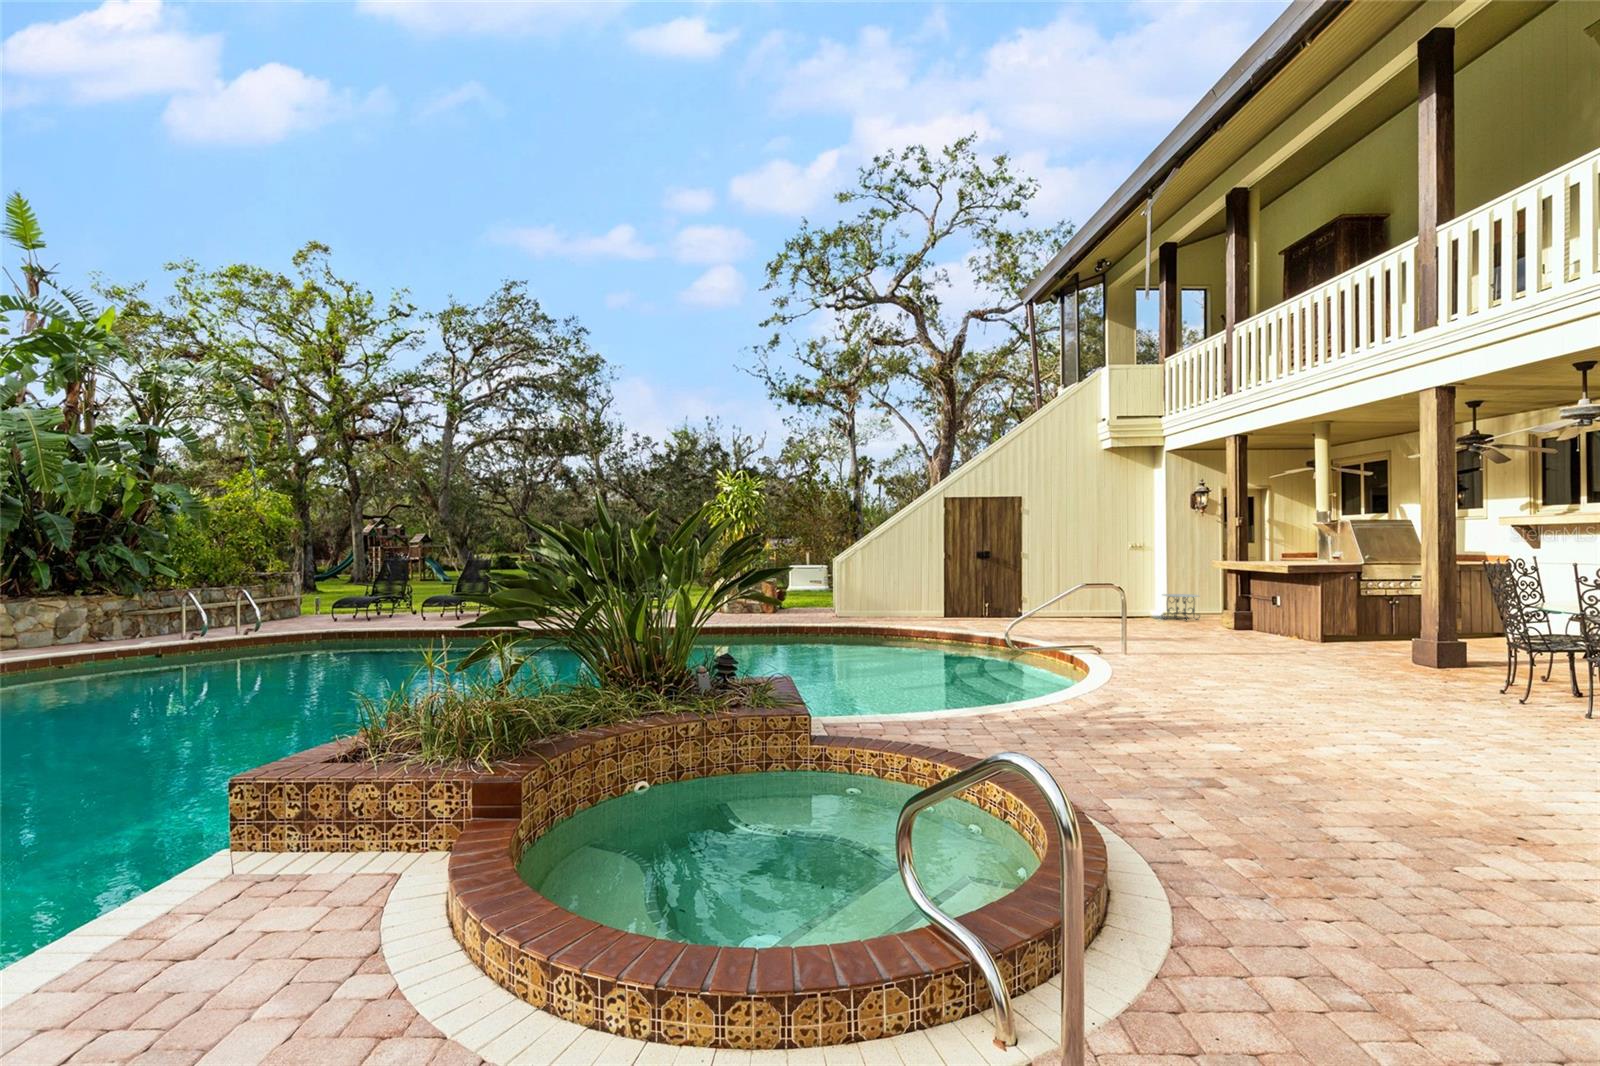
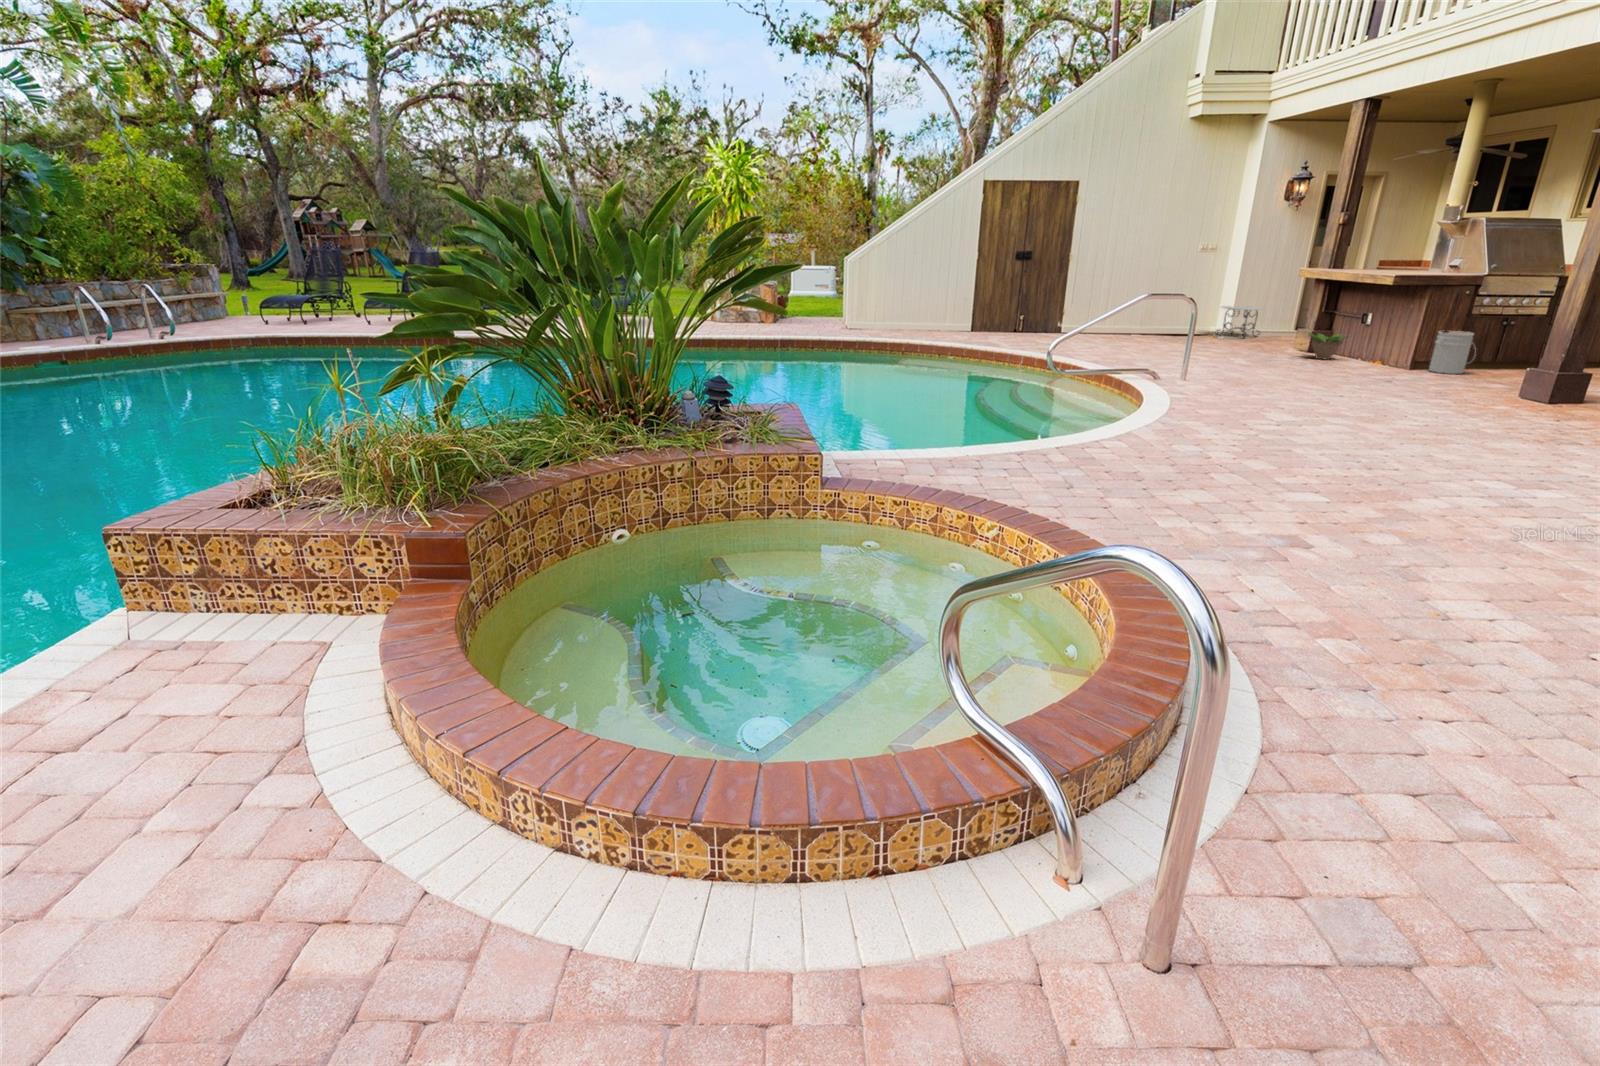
bucket: none [1344,611,1381,648] -> present [1429,331,1474,374]
decorative plant: none [1230,613,1276,638] -> present [1306,332,1347,360]

